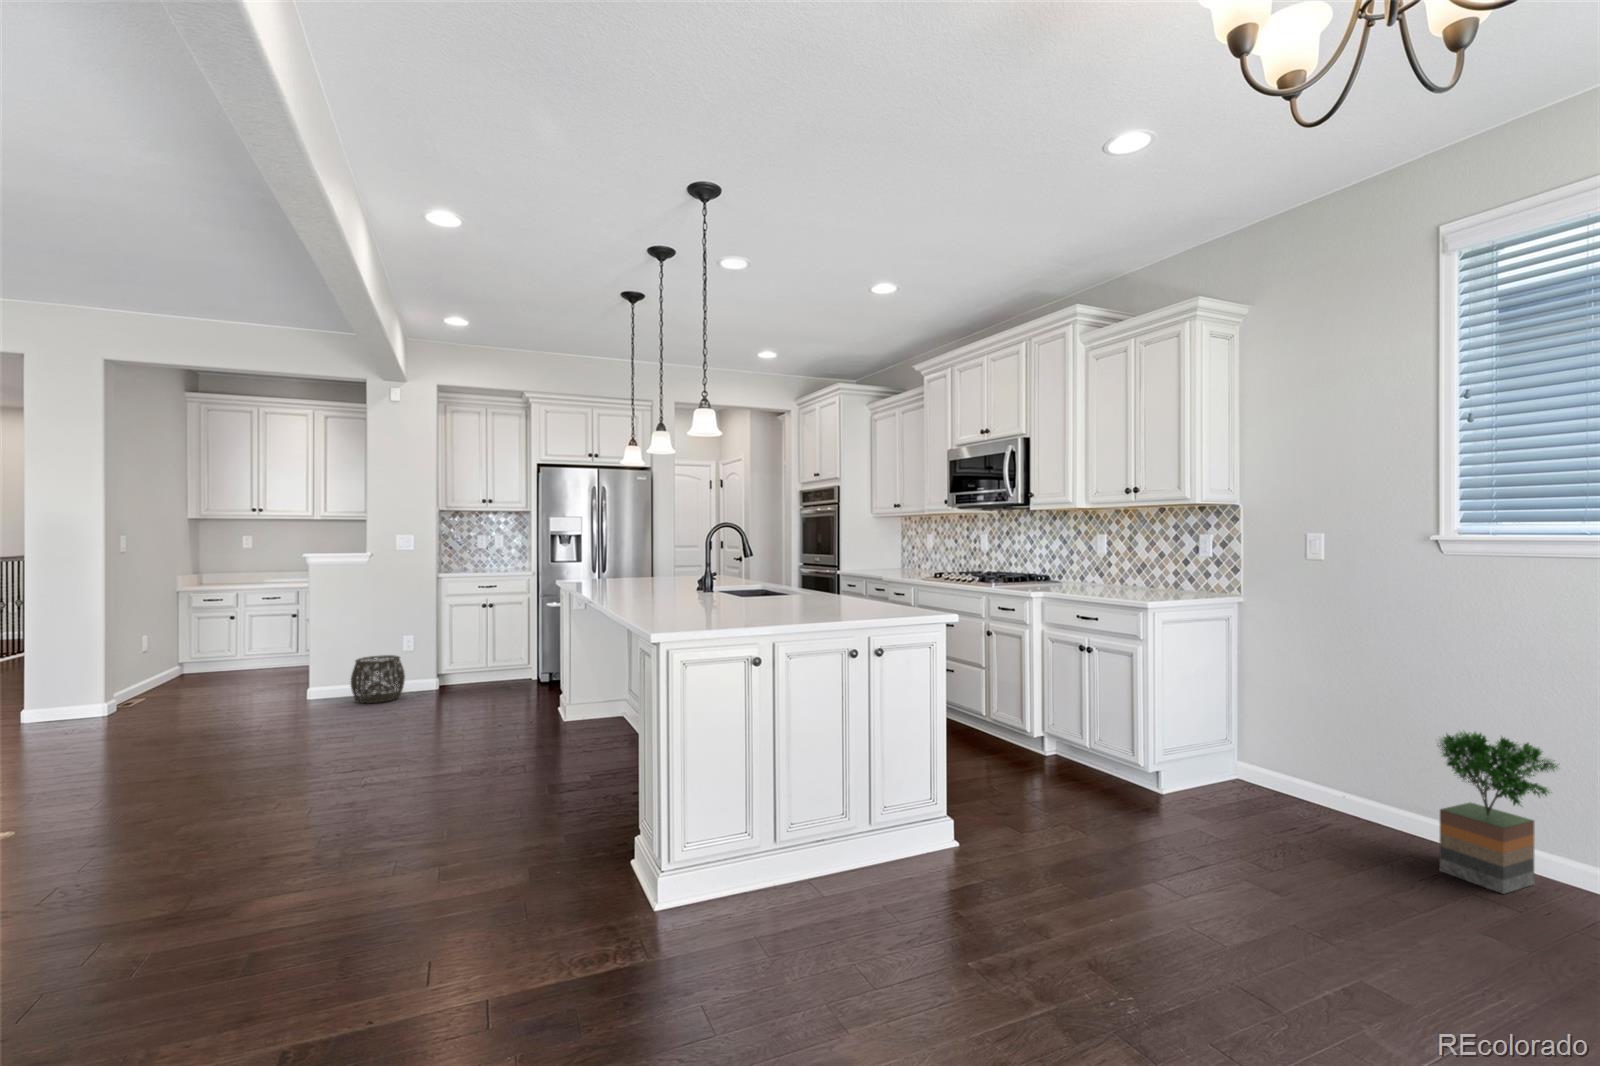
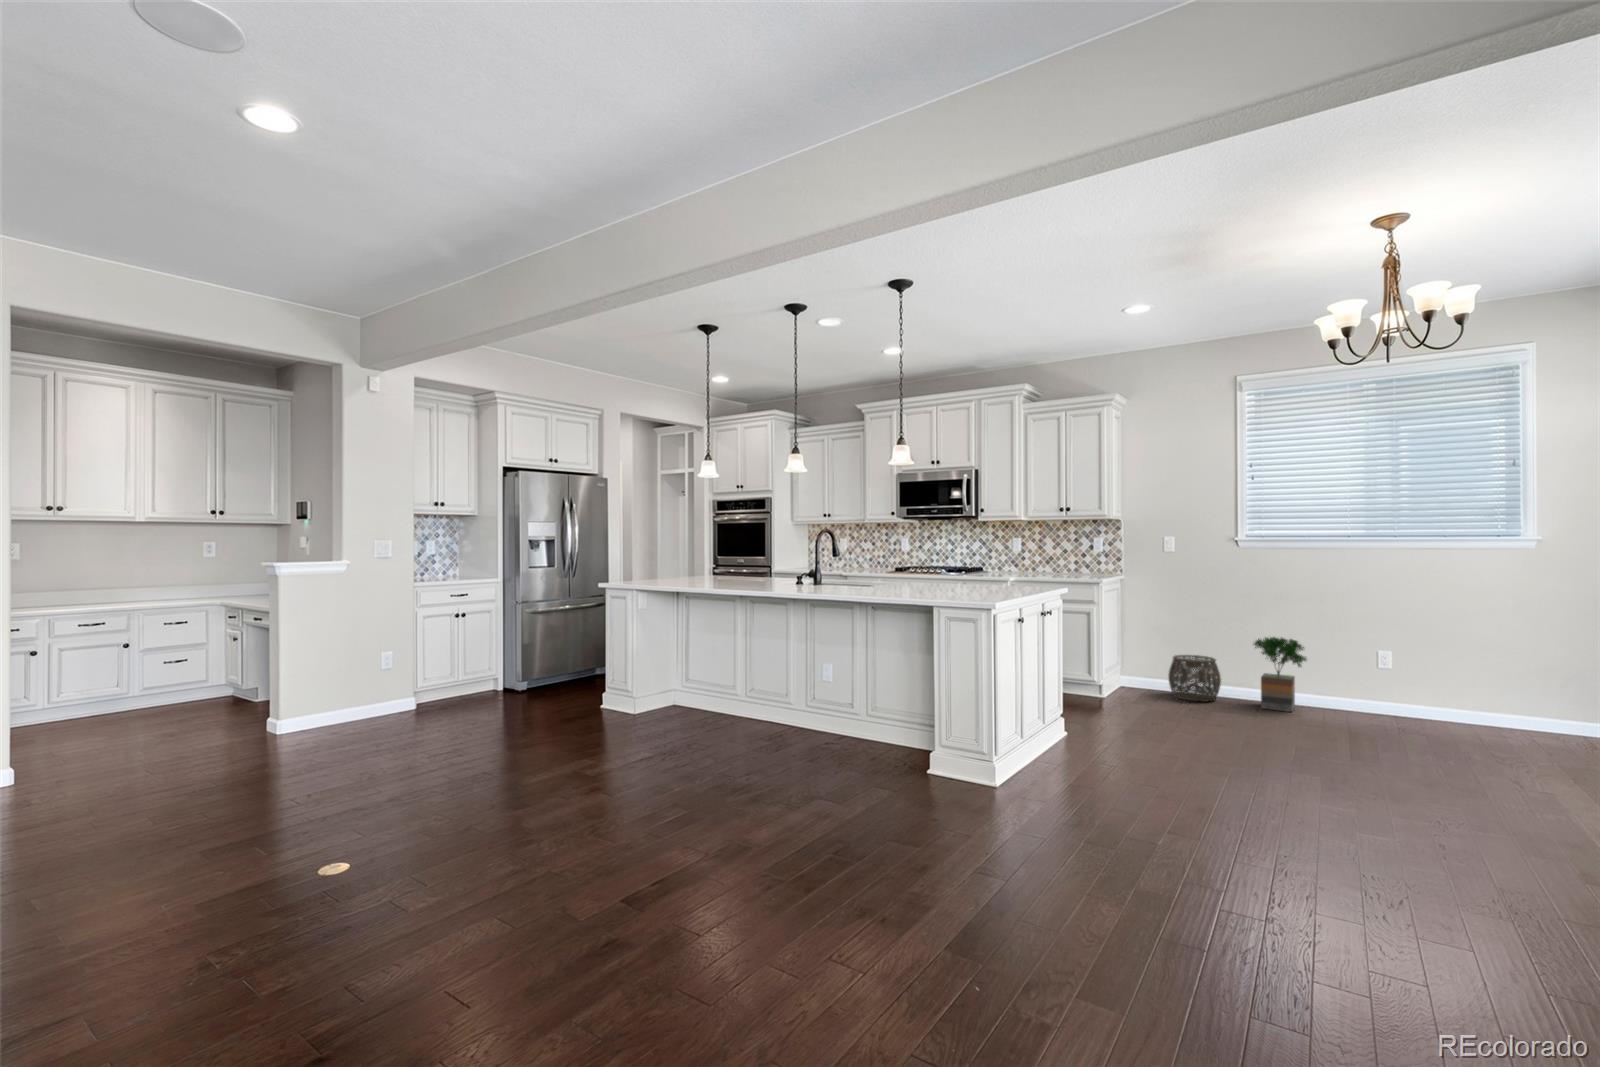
woven basket: present [351,655,405,703] -> present [1168,655,1221,702]

